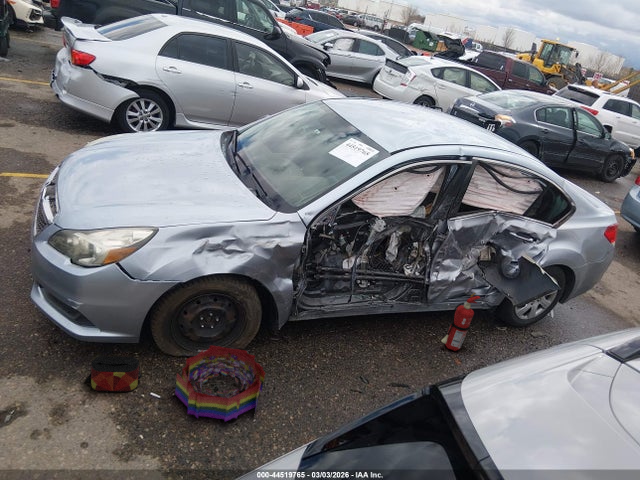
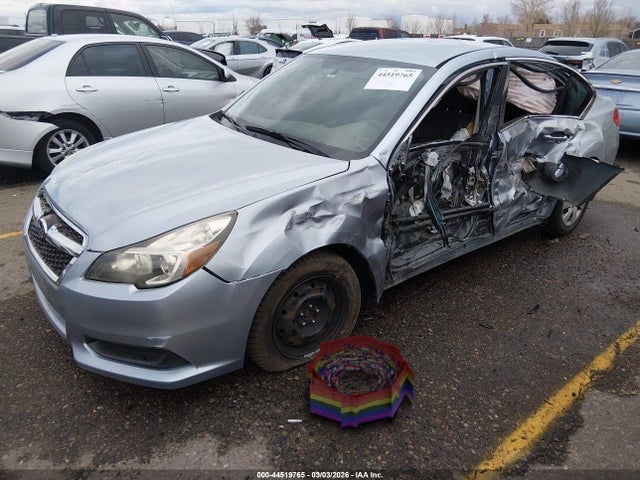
fire extinguisher: present [441,293,480,351] -> none [515,205,541,273]
bag: present [85,356,142,392] -> none [198,386,263,444]

